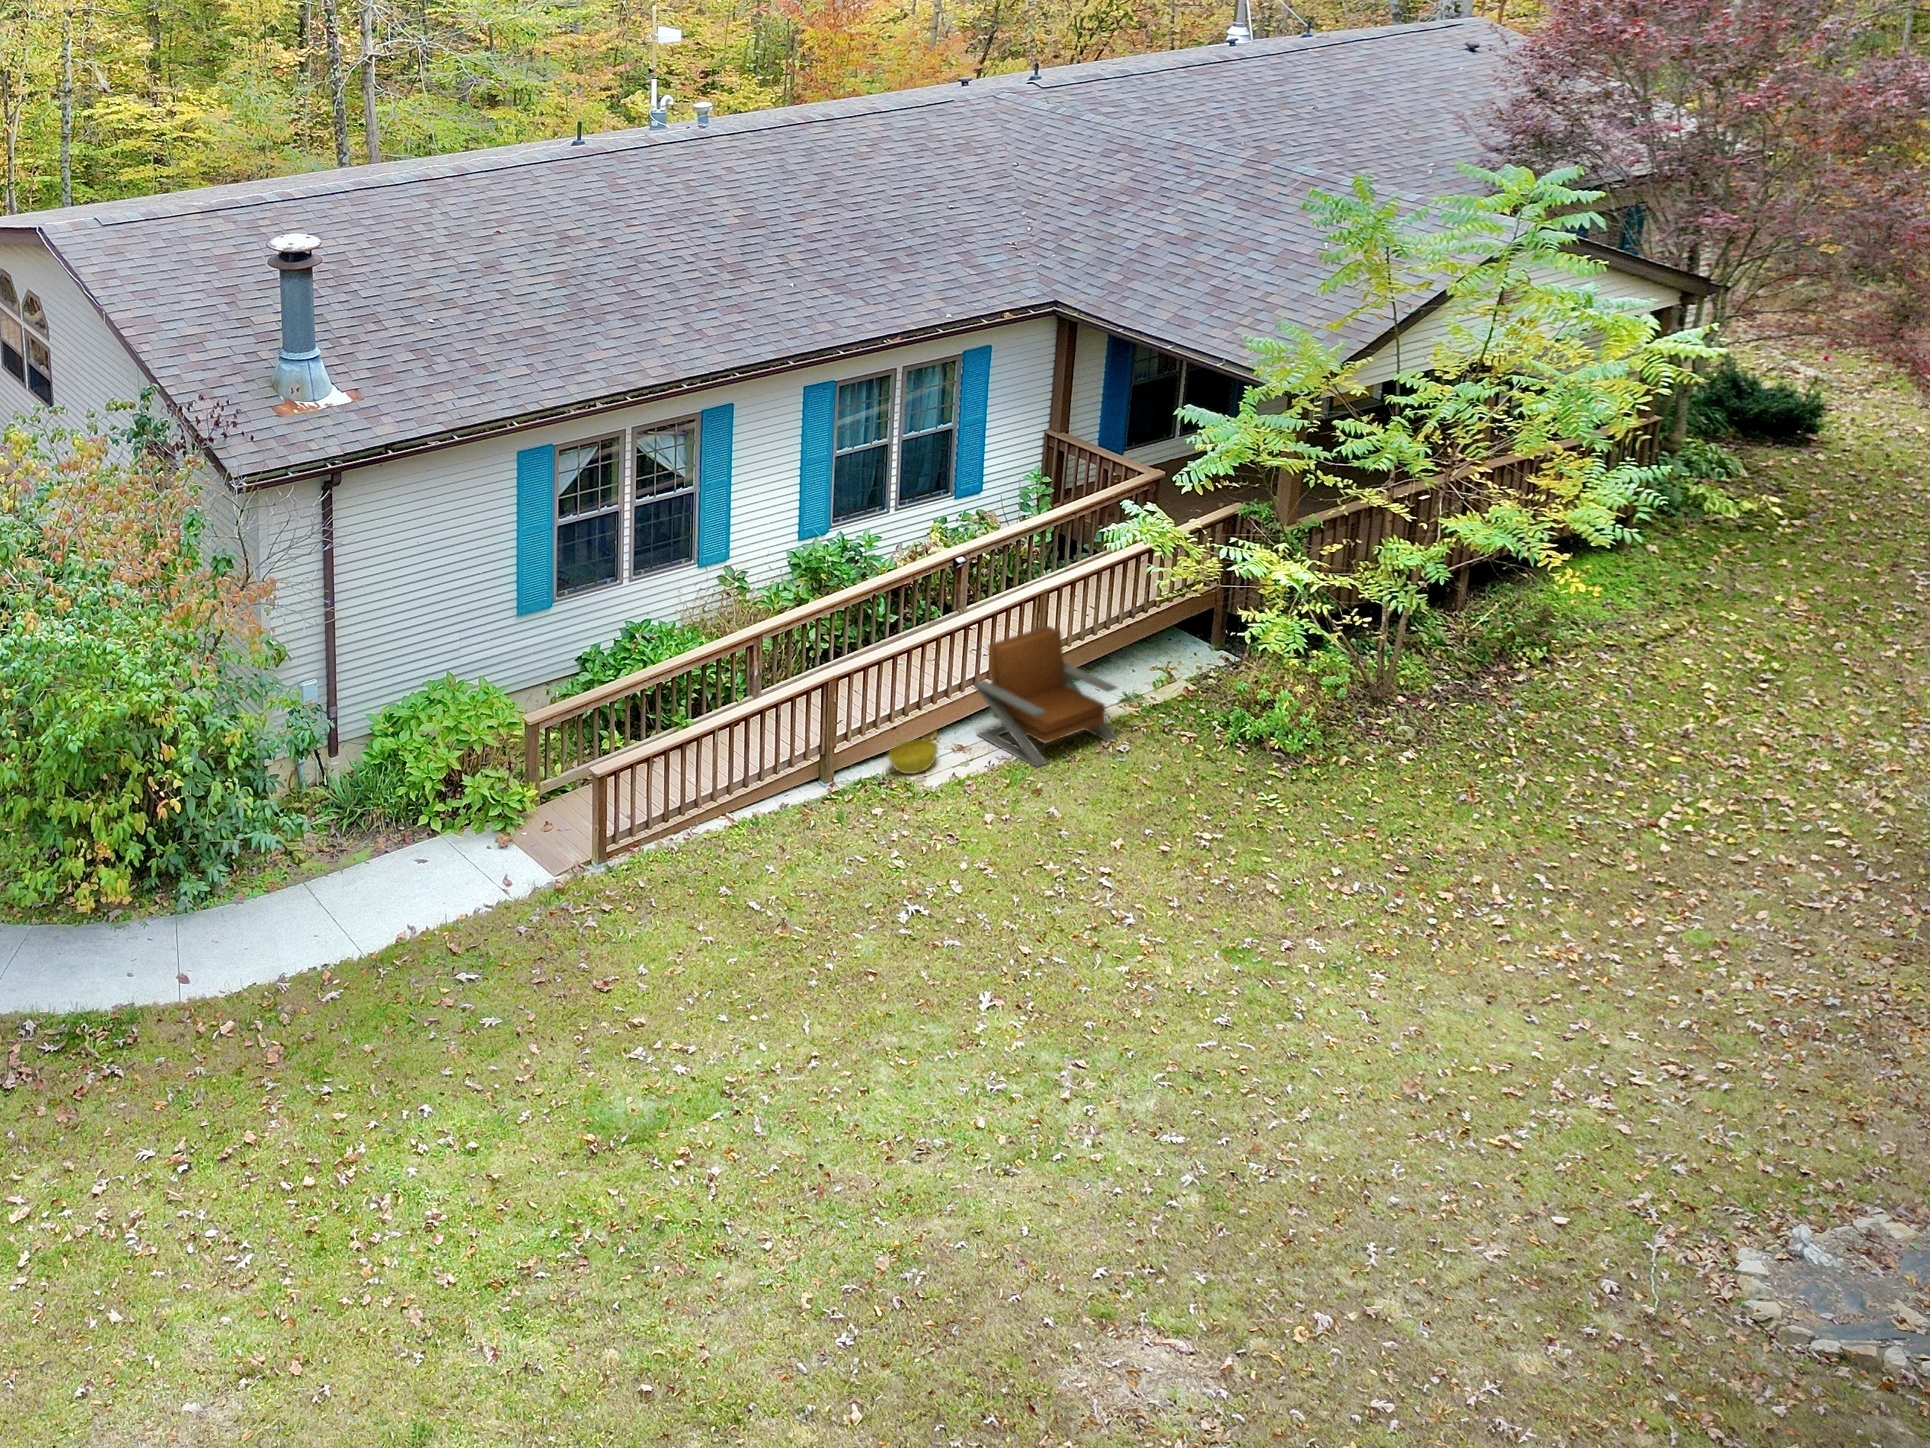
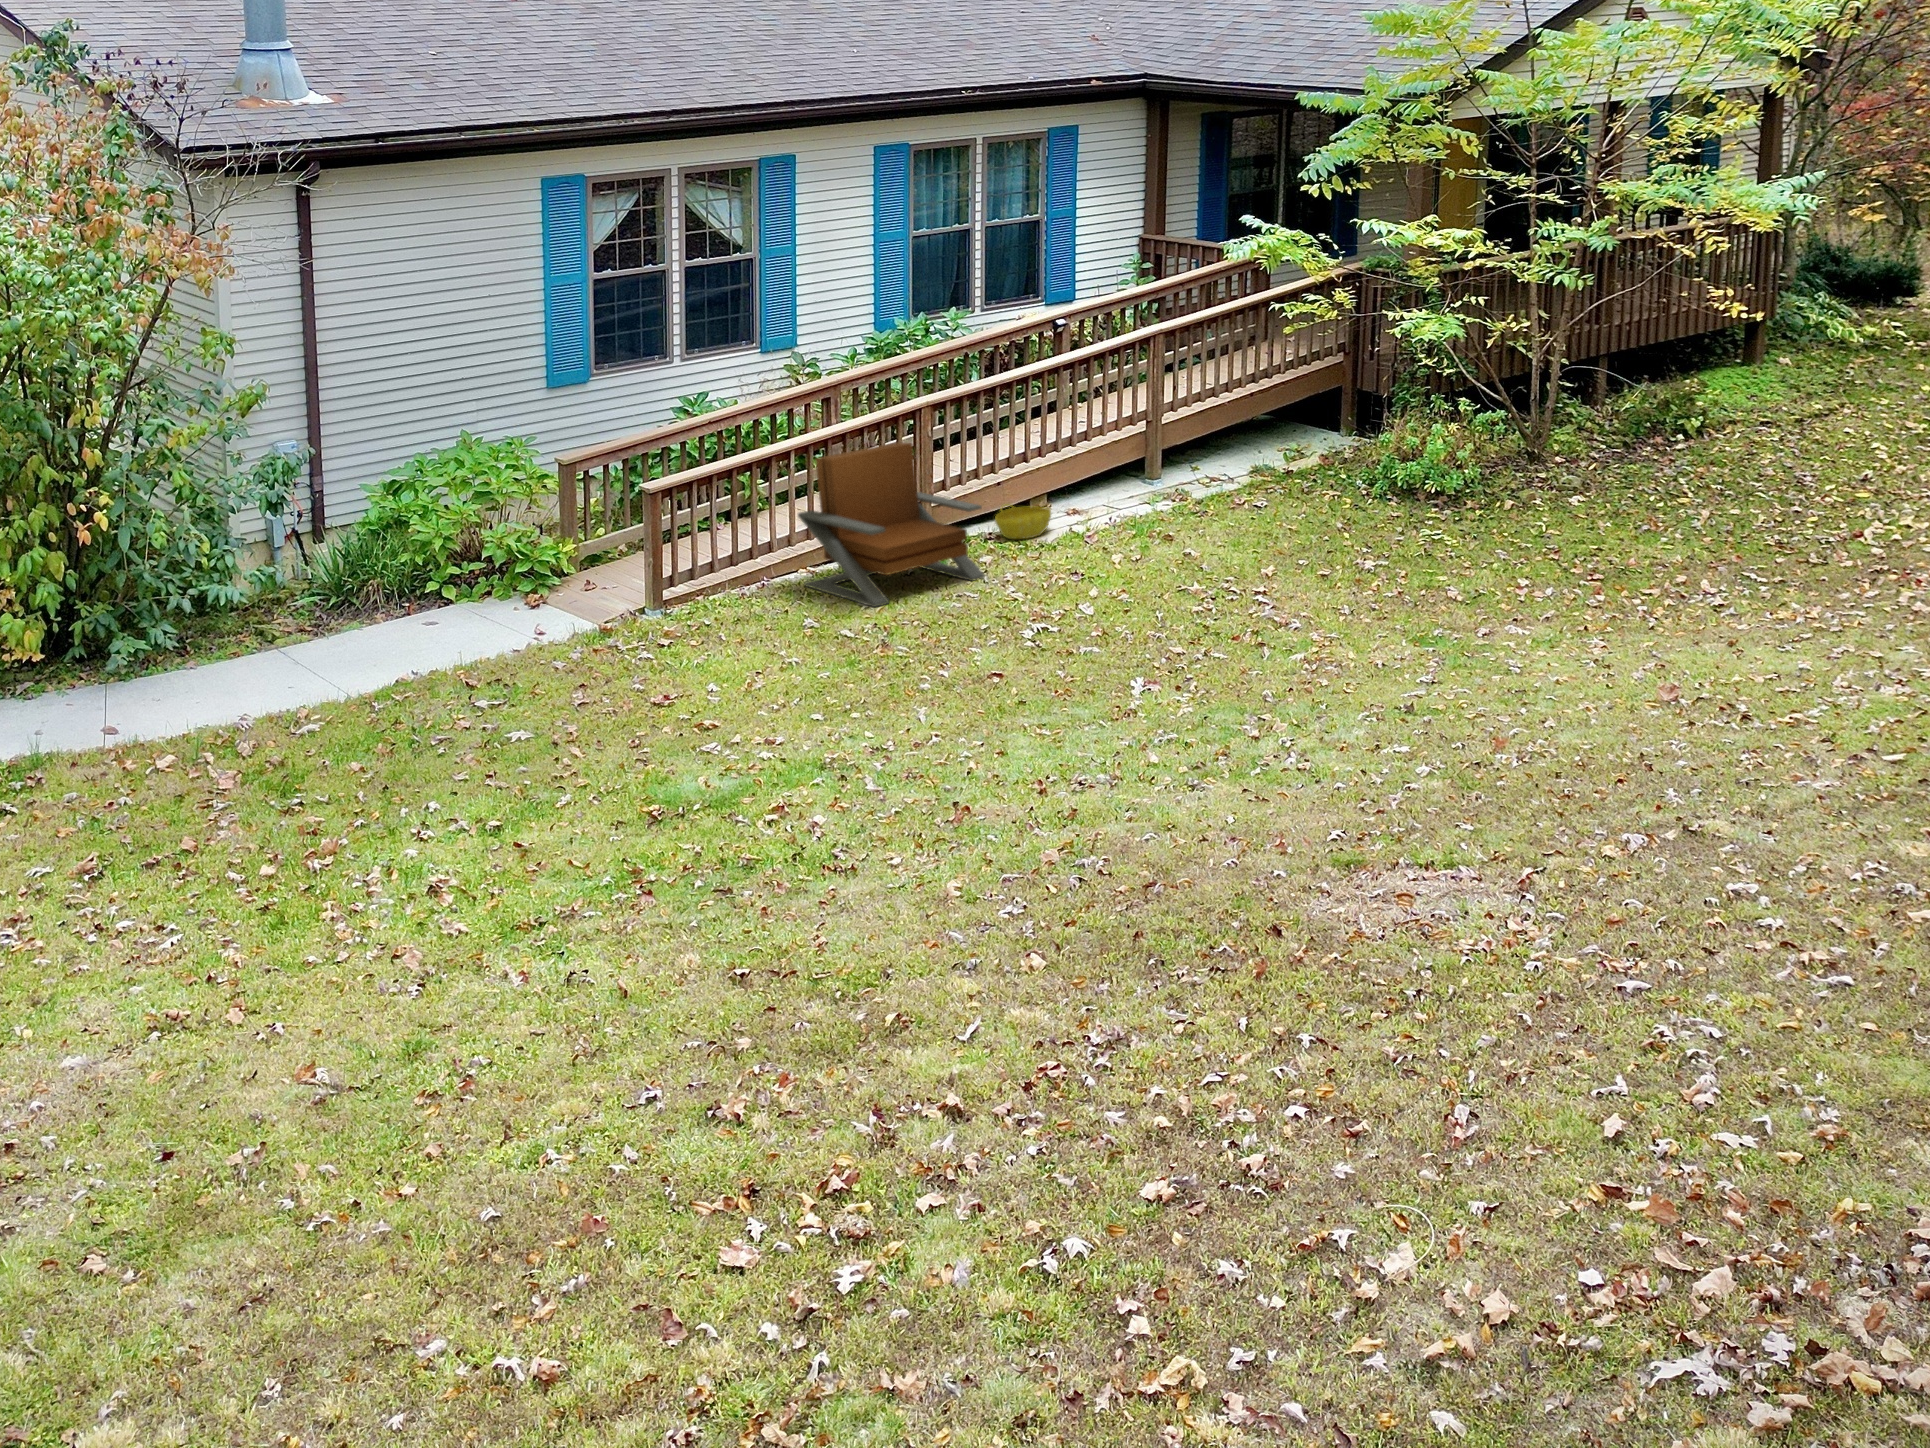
lounge chair: present [974,626,1118,767] -> present [798,442,985,607]

